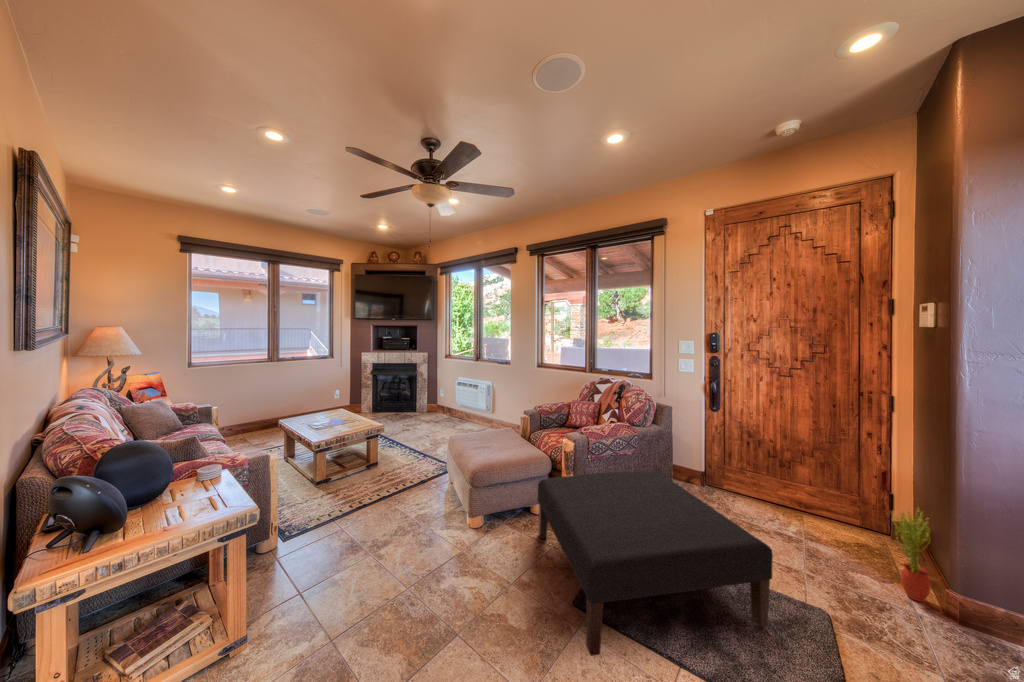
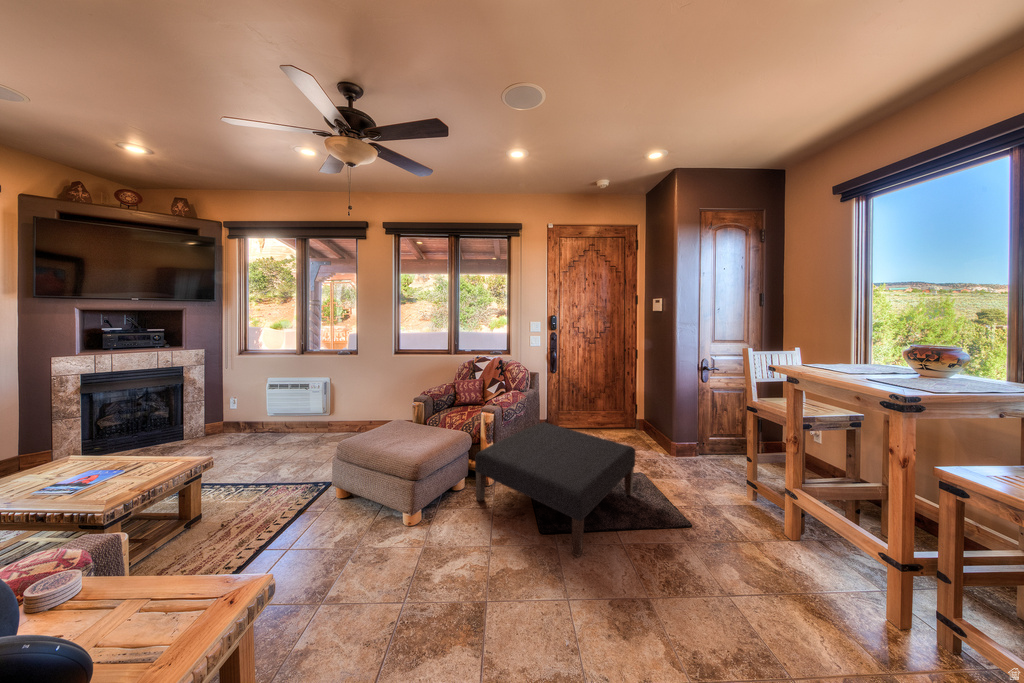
potted plant: present [892,508,931,602] -> none [653,409,670,455]

